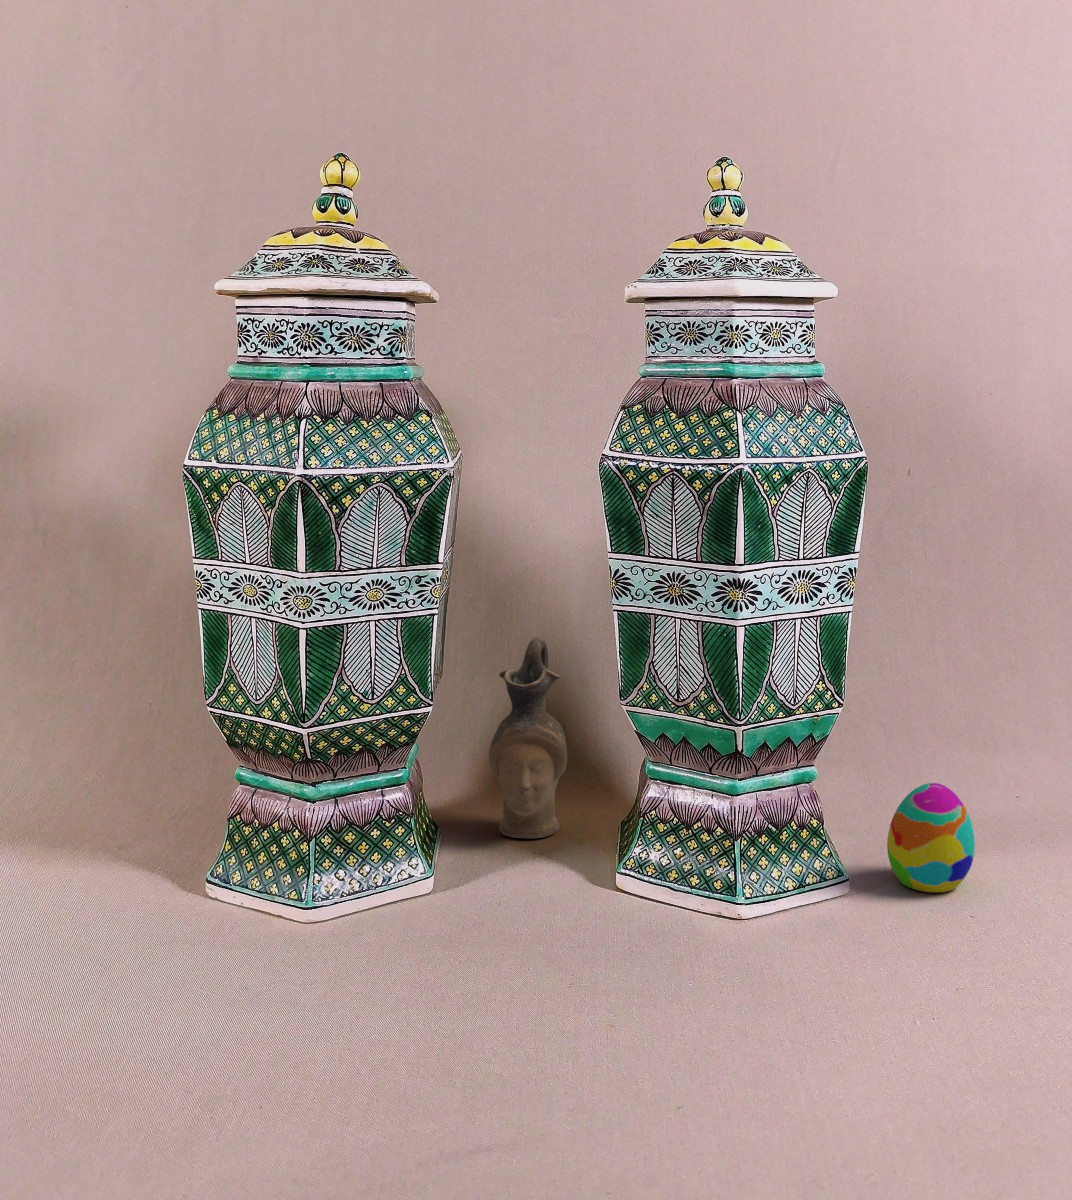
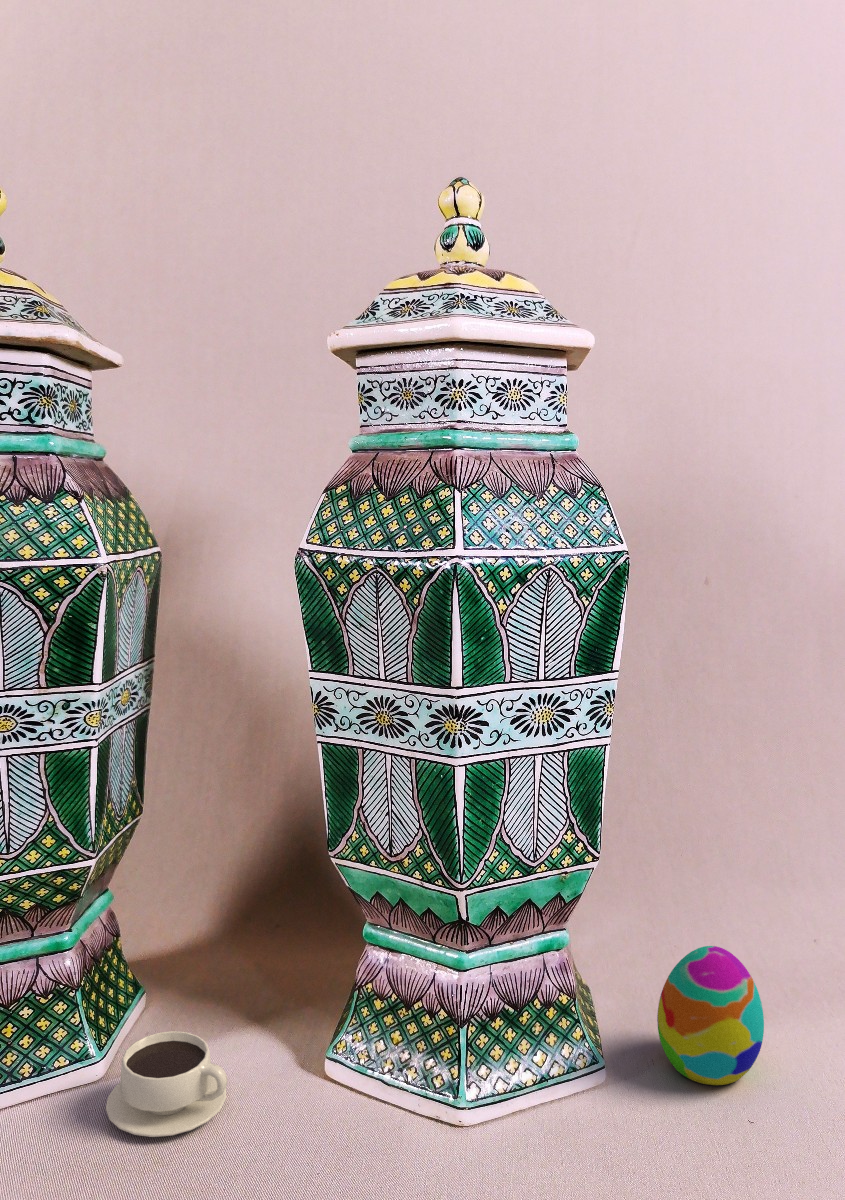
ceramic pitcher: present [489,637,568,838] -> none [199,751,291,986]
teacup: none [450,850,548,919] -> present [106,1031,228,1137]

